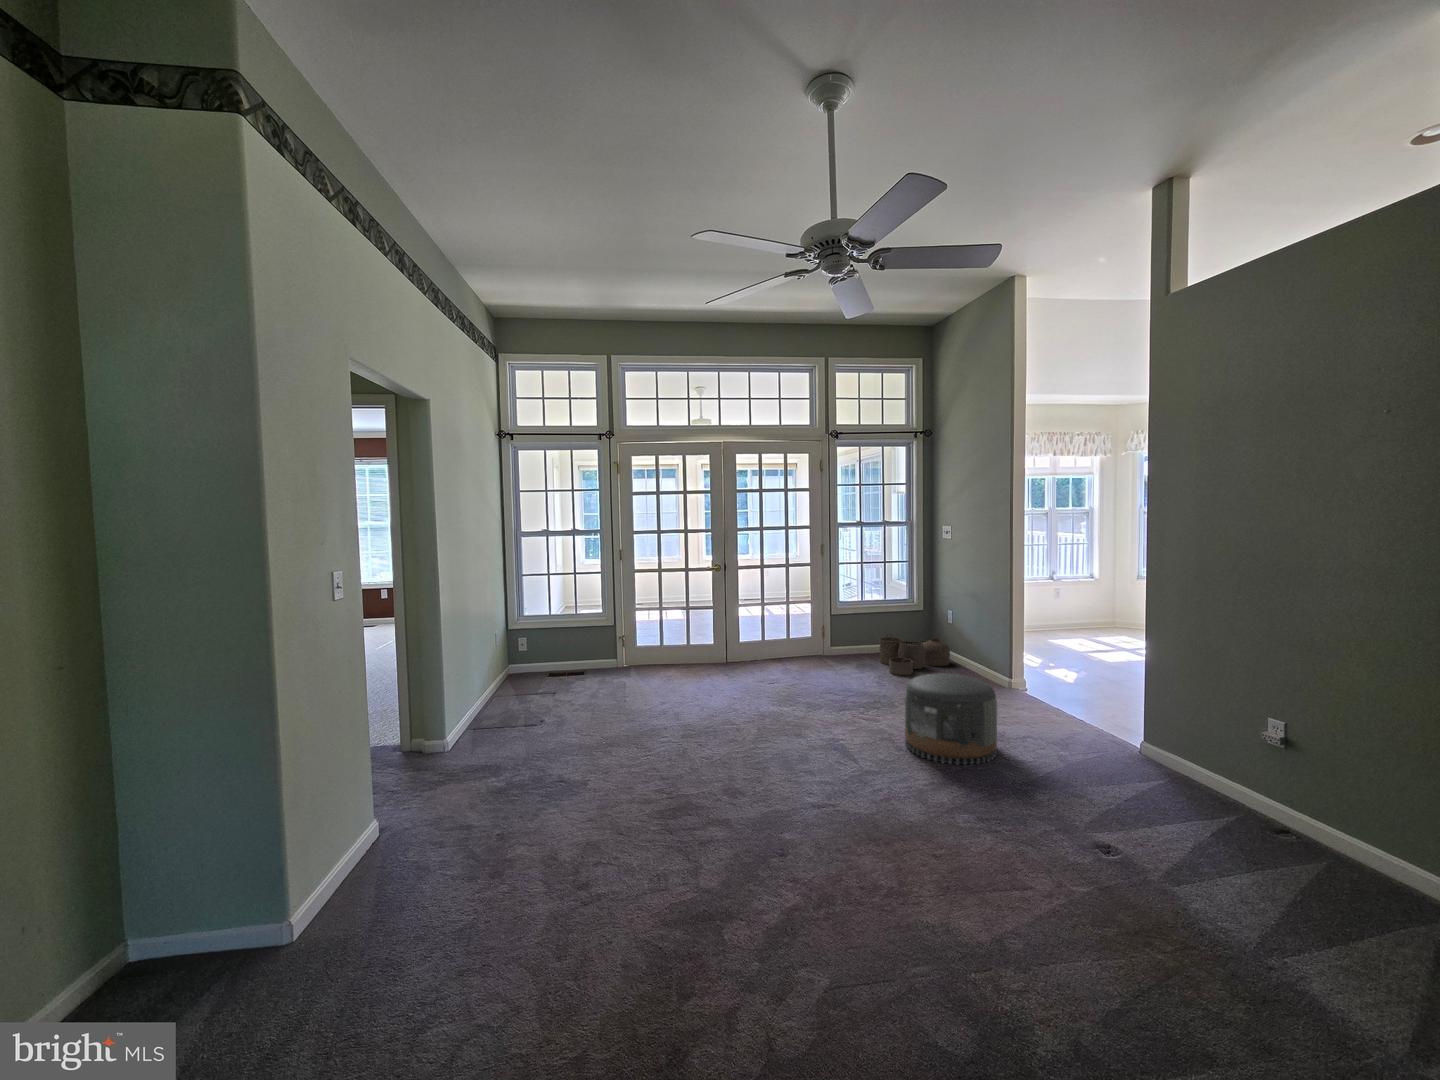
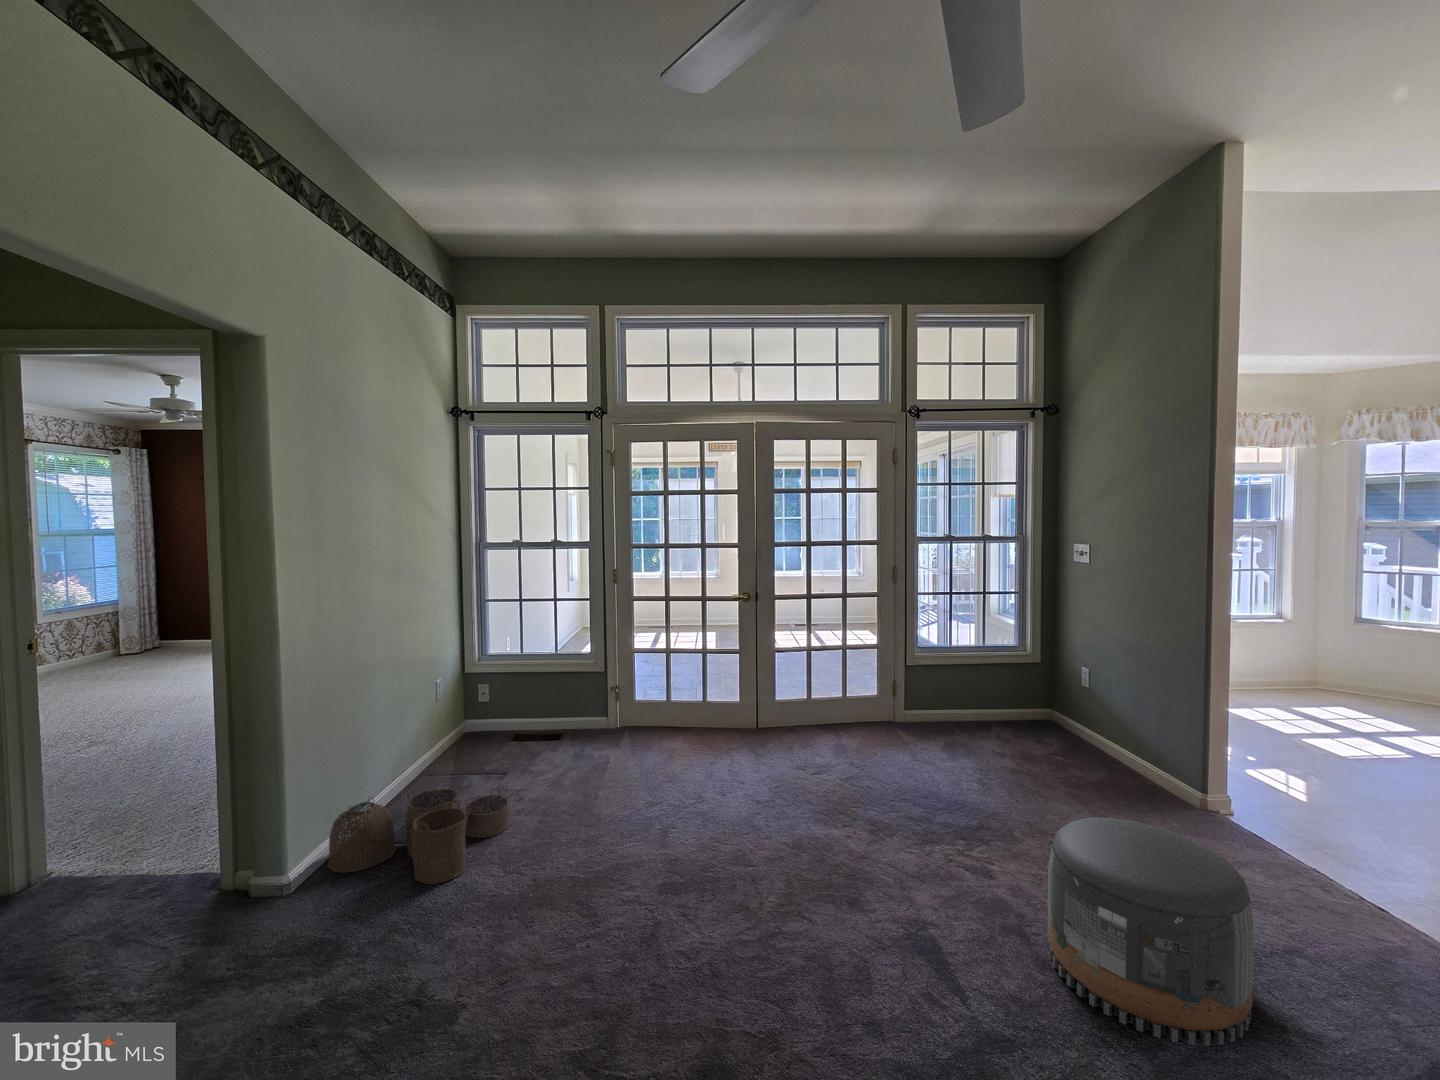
woven basket: present [879,633,950,675] -> present [328,788,509,884]

